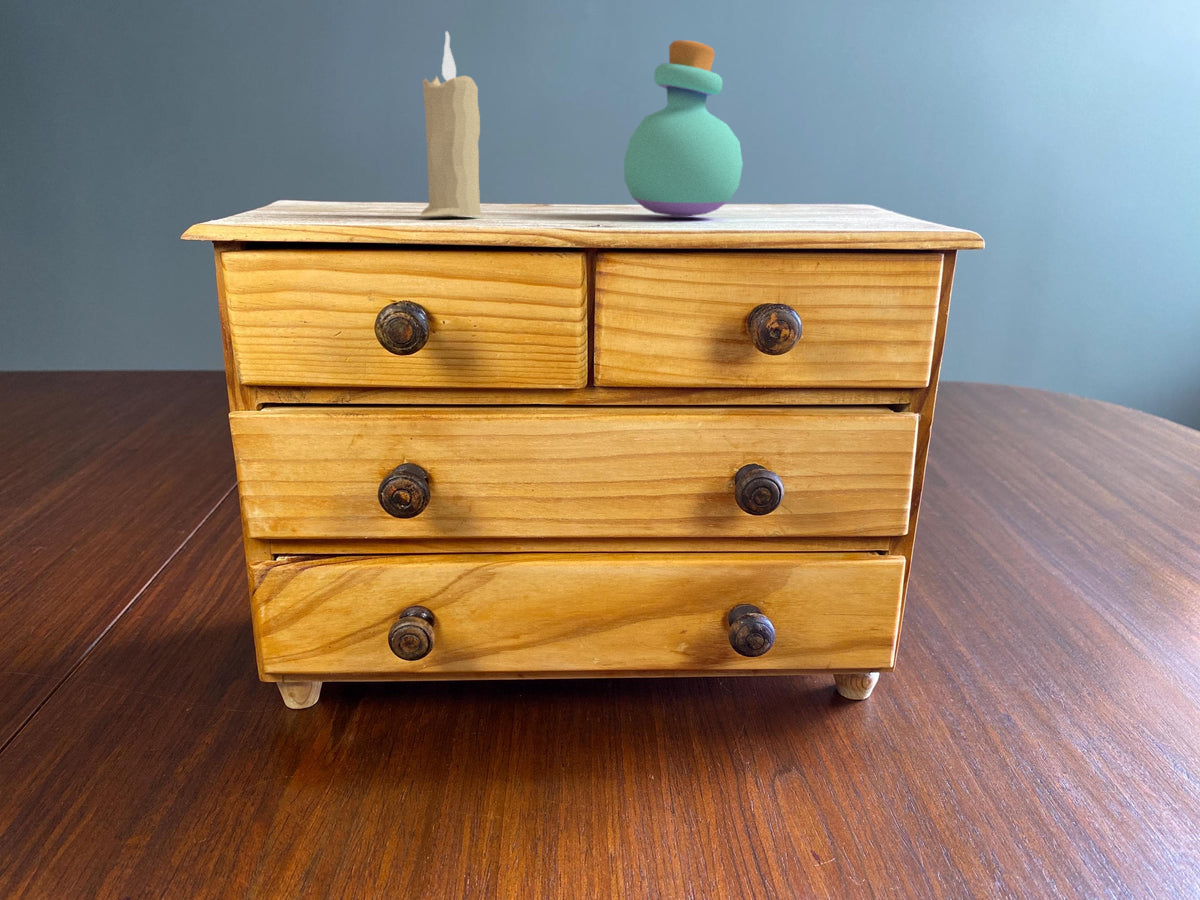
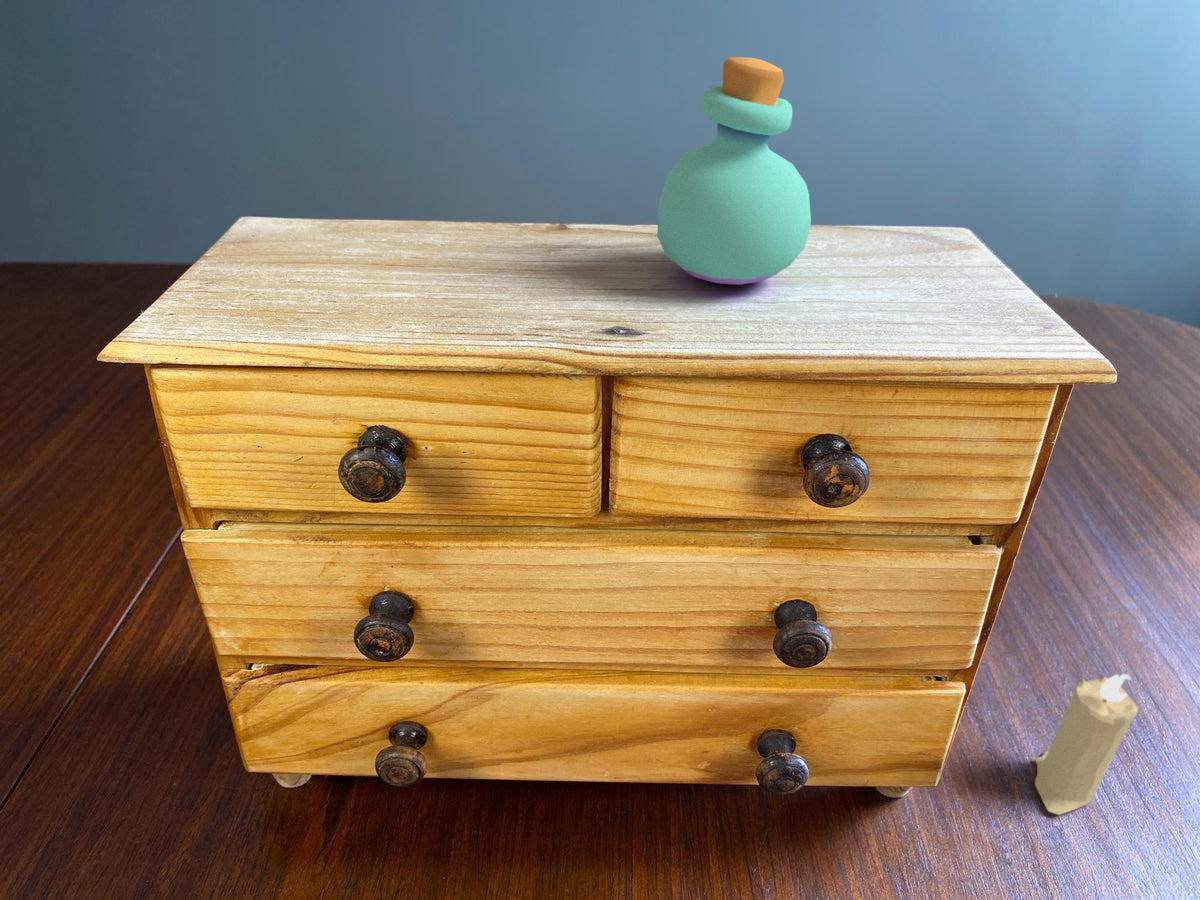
candle: present [421,32,481,216] -> present [1035,674,1138,815]

